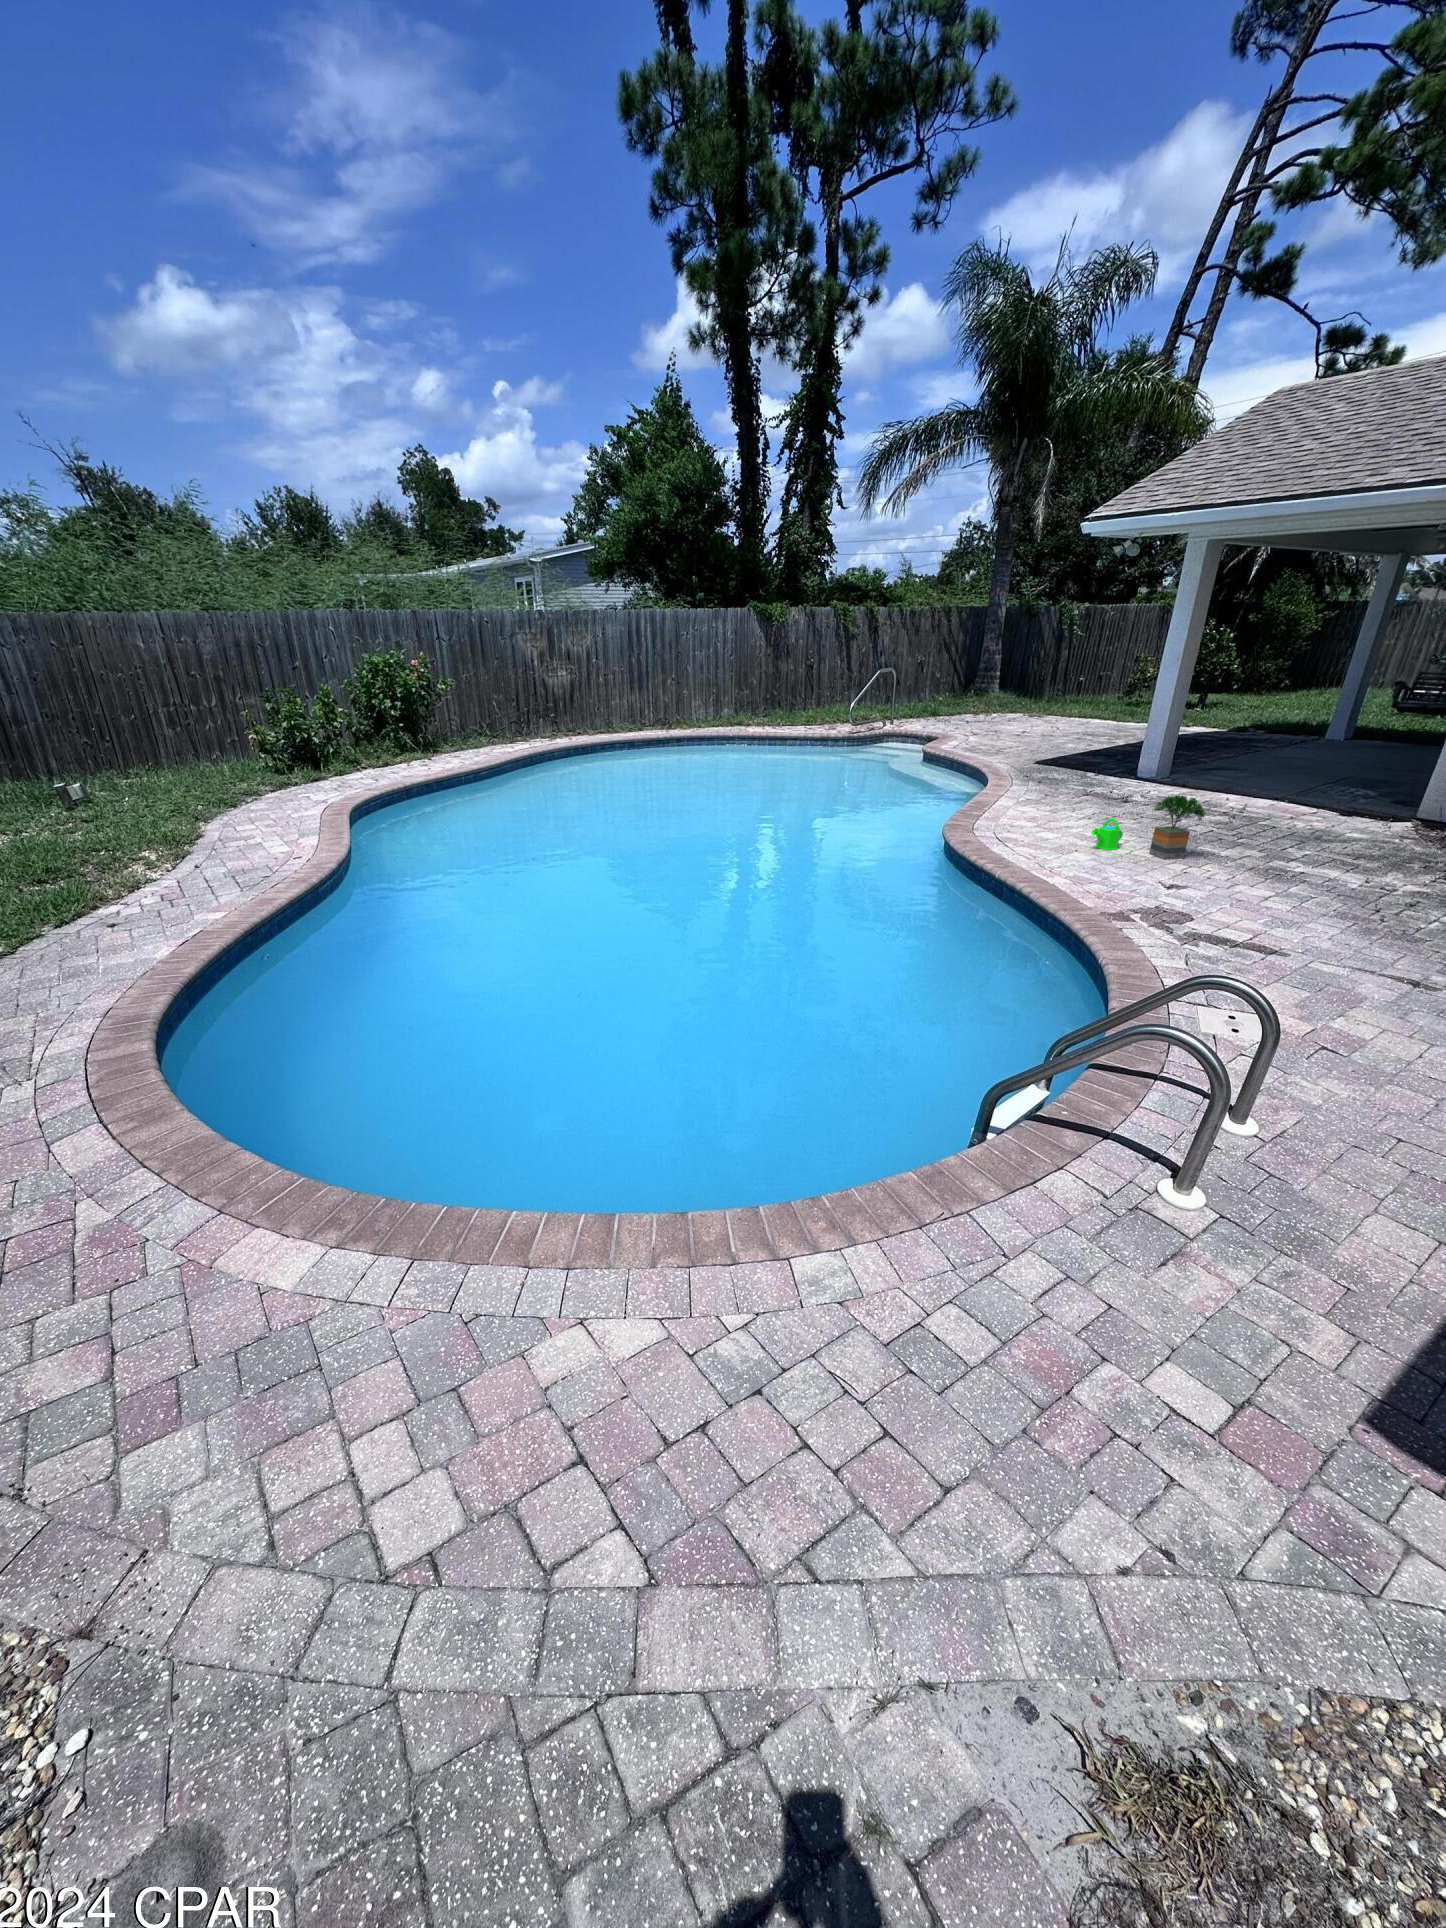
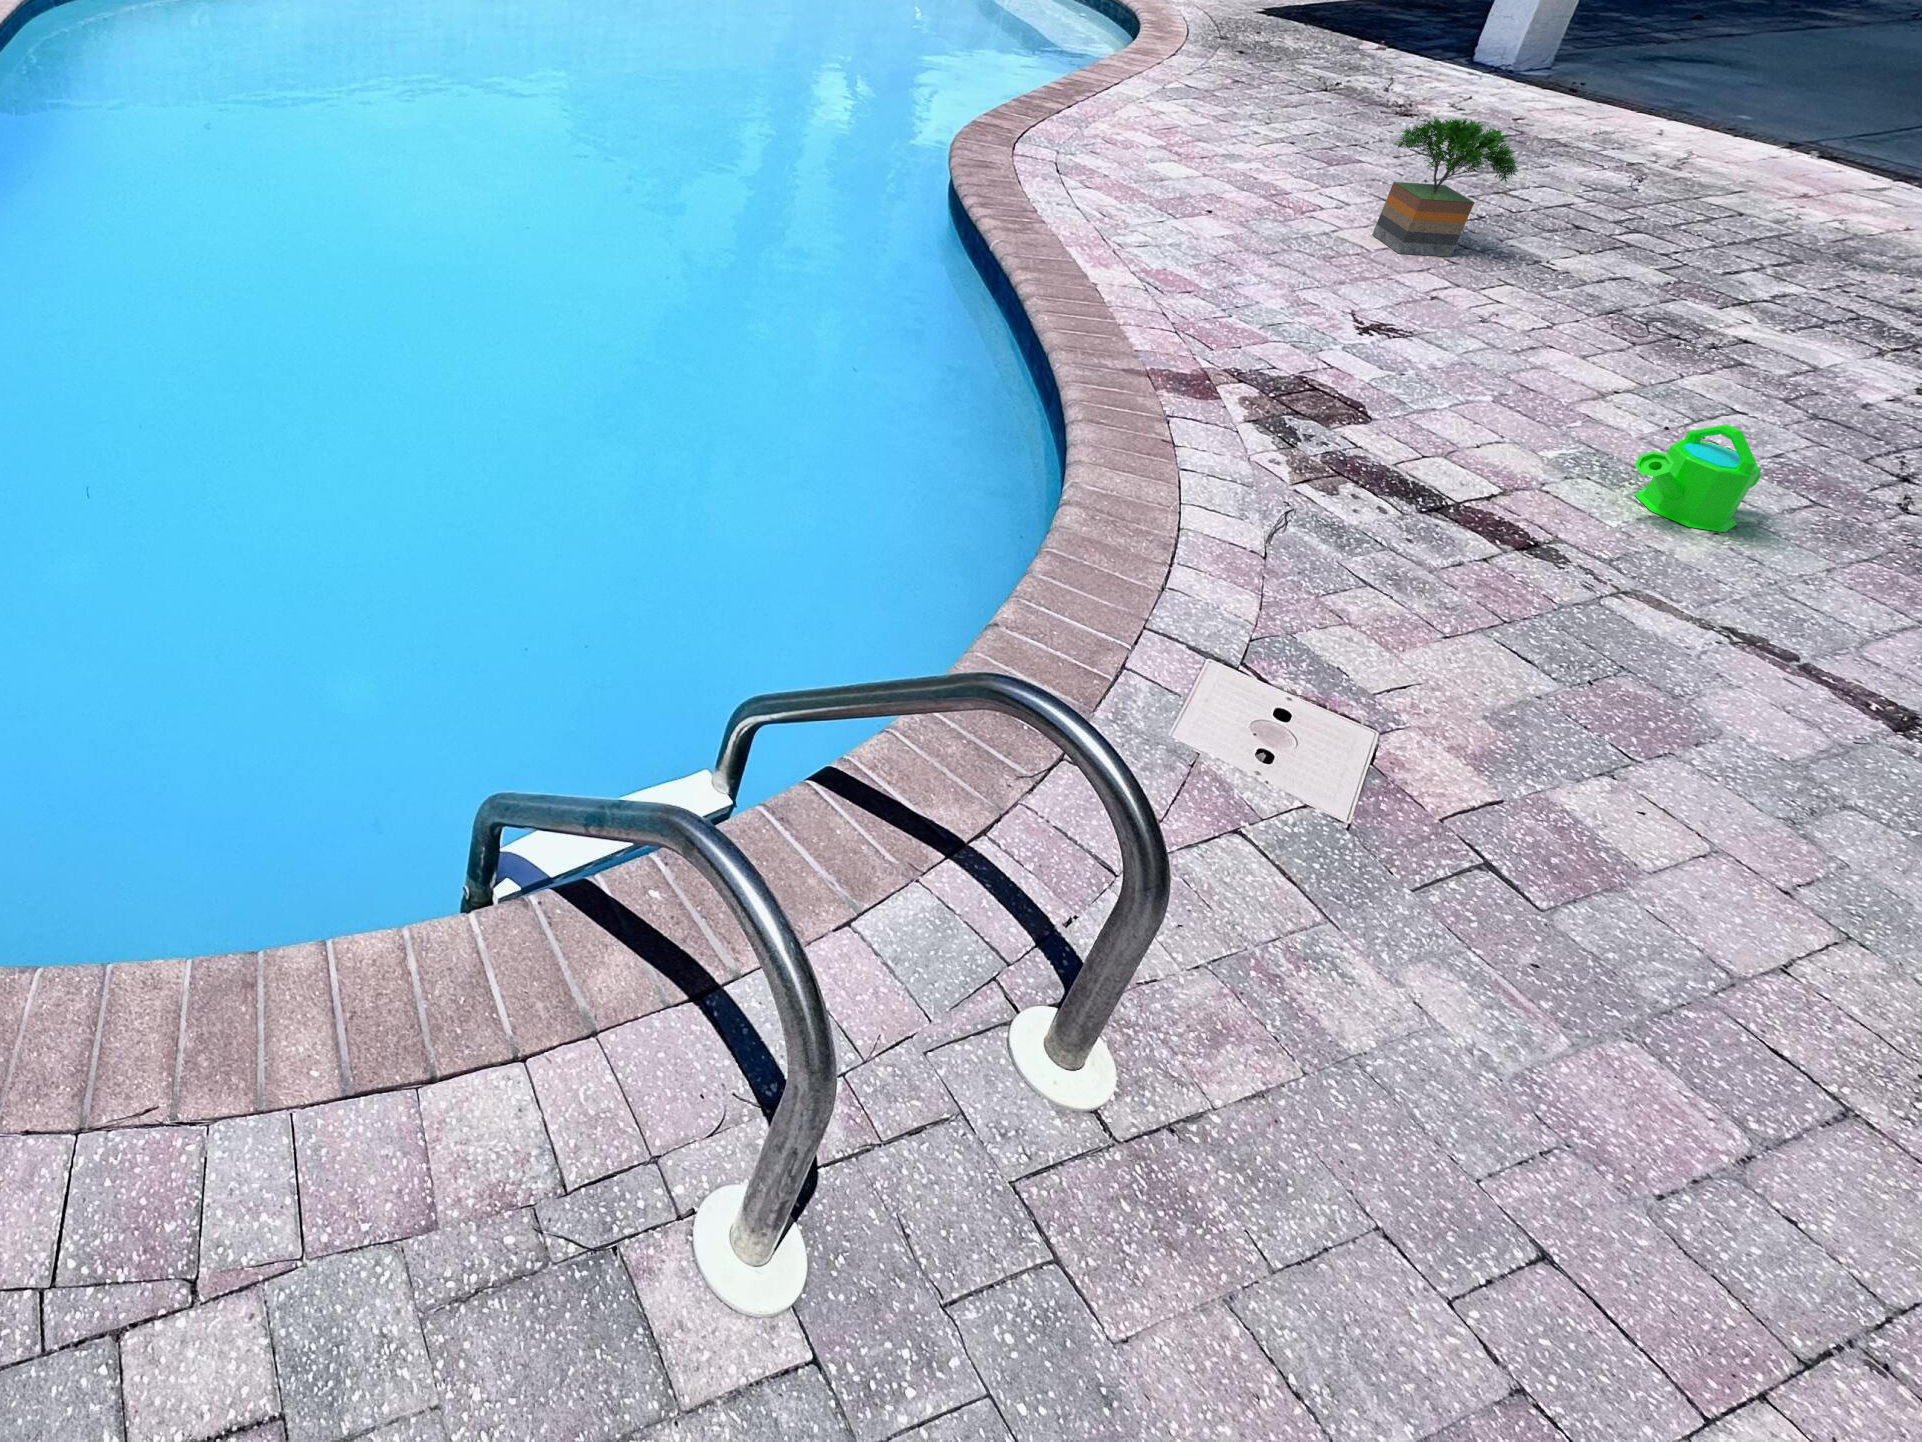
watering can: present [1091,818,1123,850] -> present [1634,425,1761,532]

